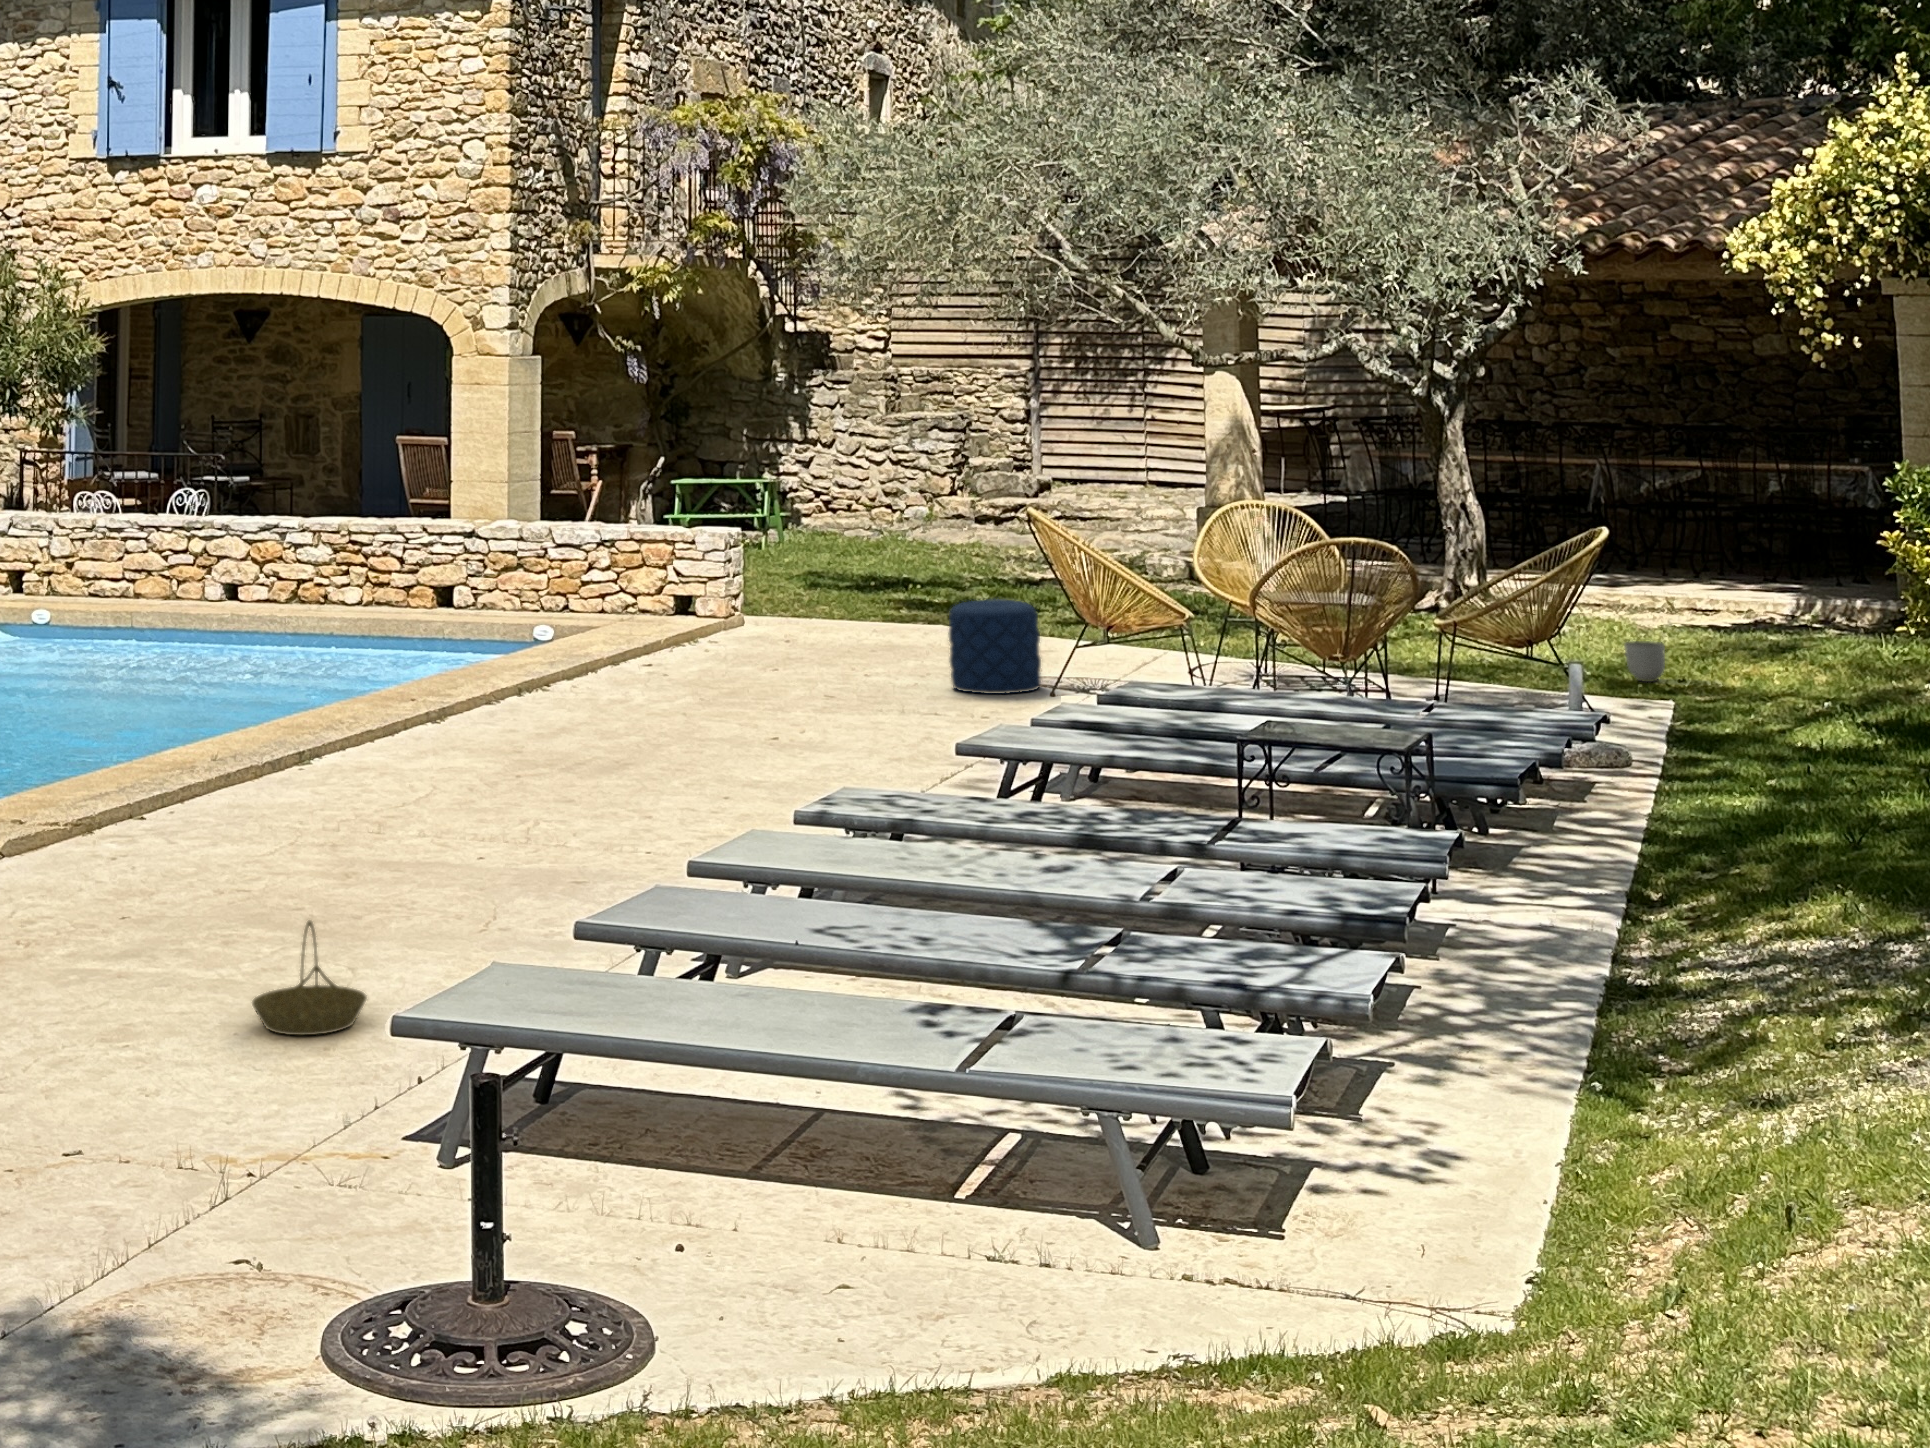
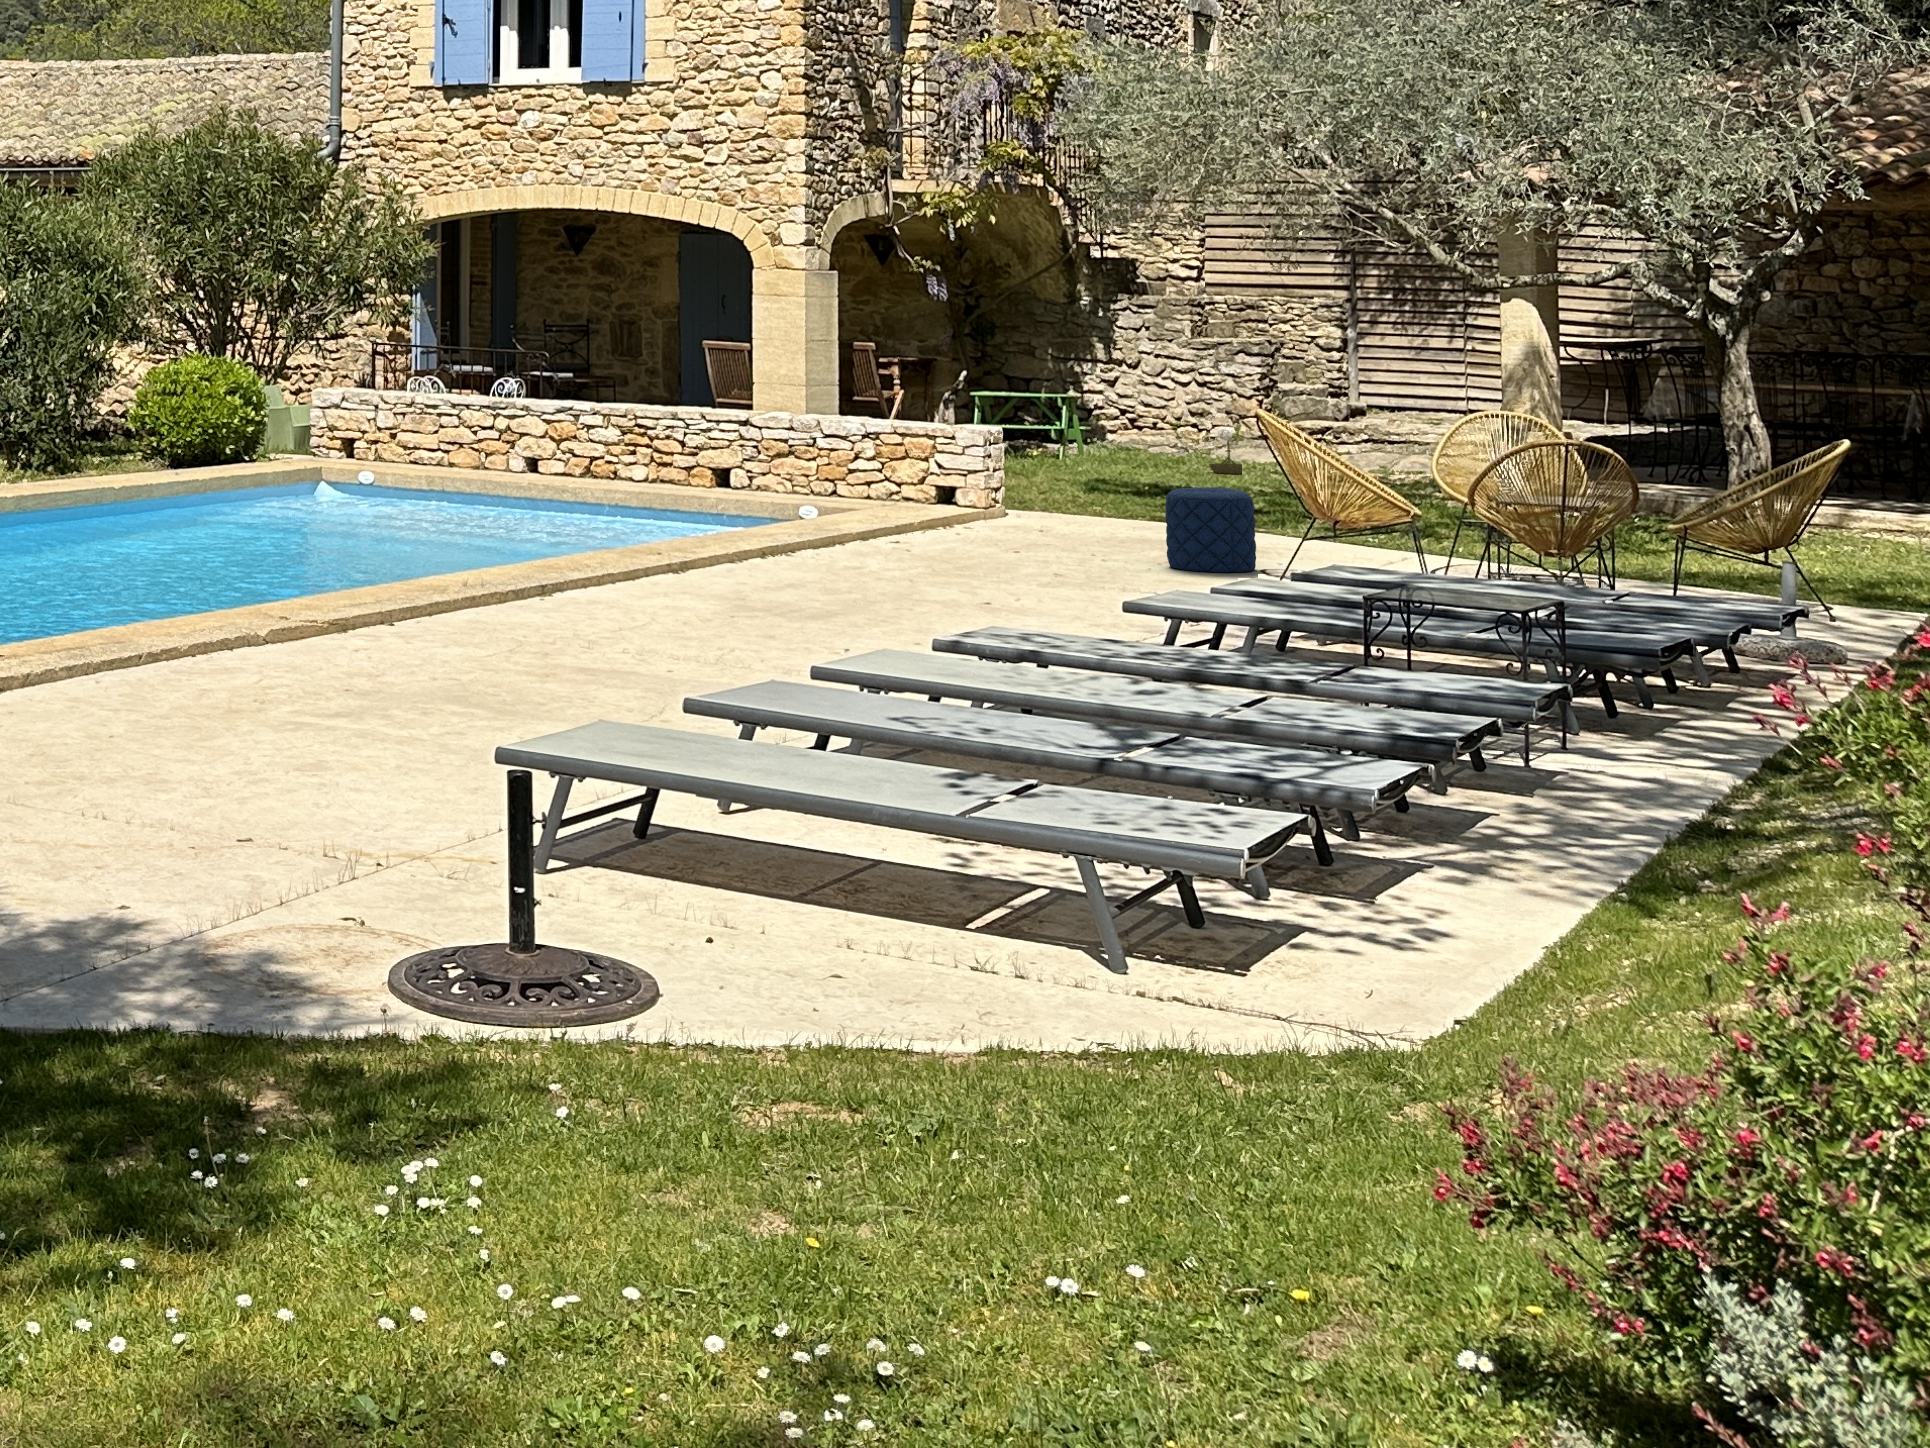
planter: present [1624,641,1665,682] -> none [1864,556,1908,596]
basket: present [252,921,367,1035] -> present [1209,439,1242,474]

